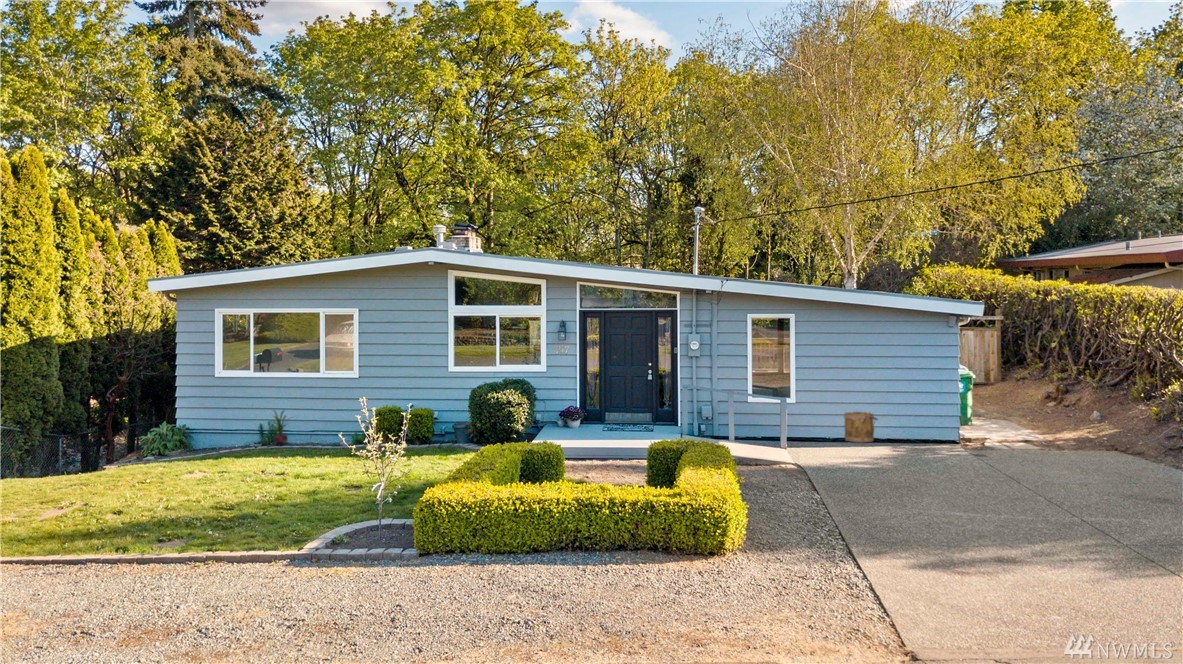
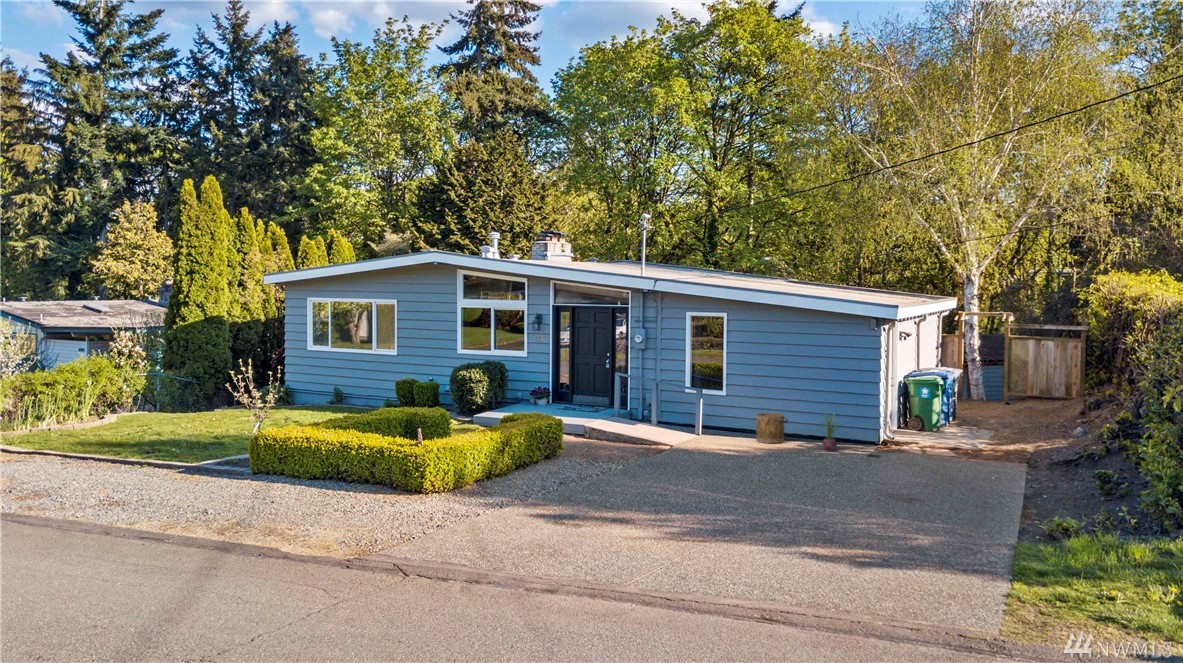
decorative plant: present [273,410,288,445] -> present [819,412,837,451]

